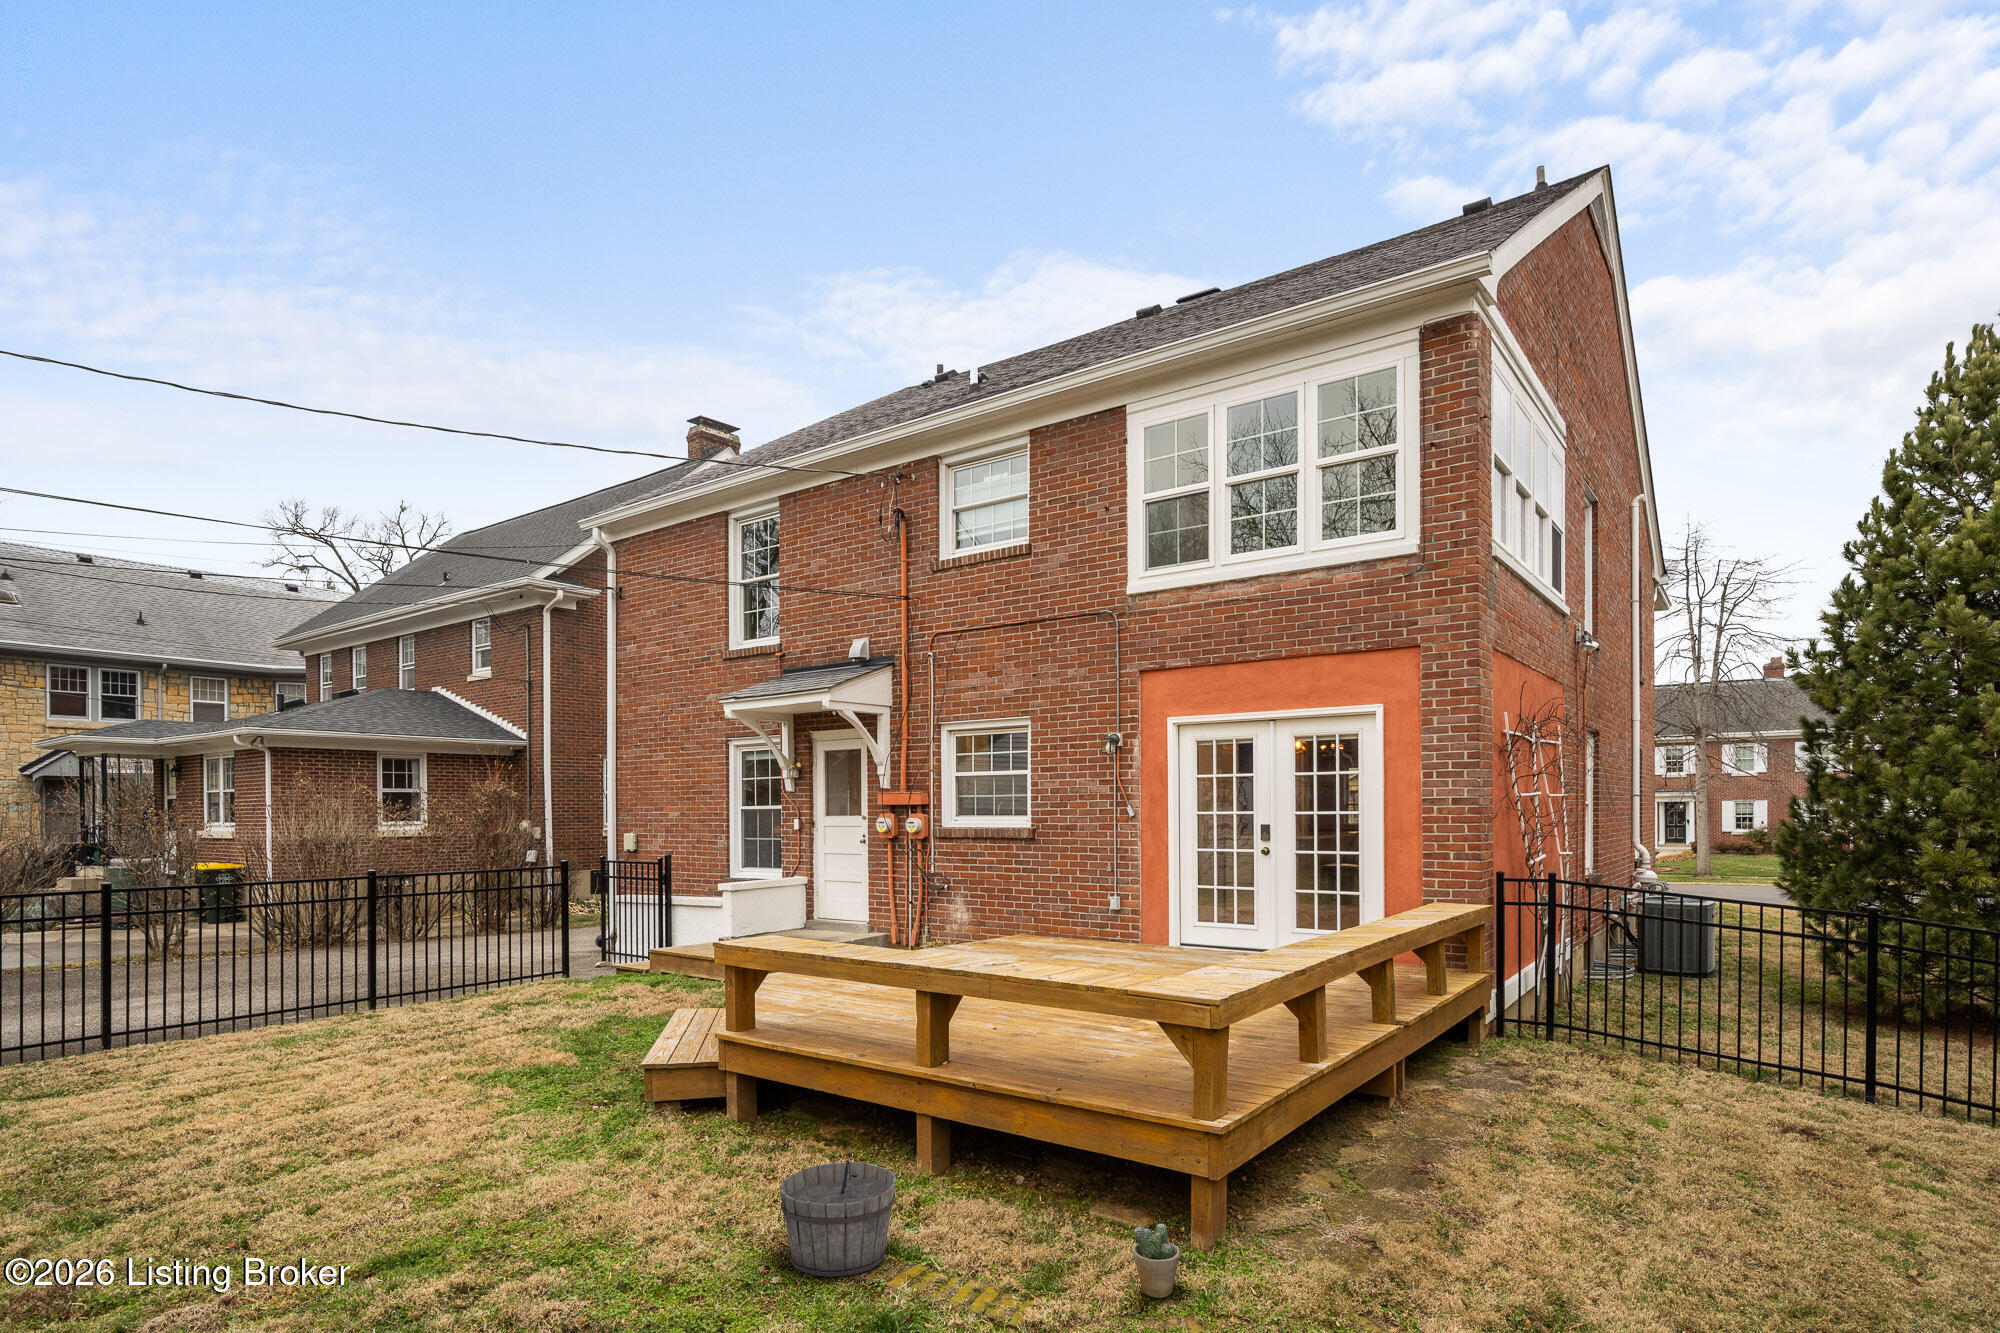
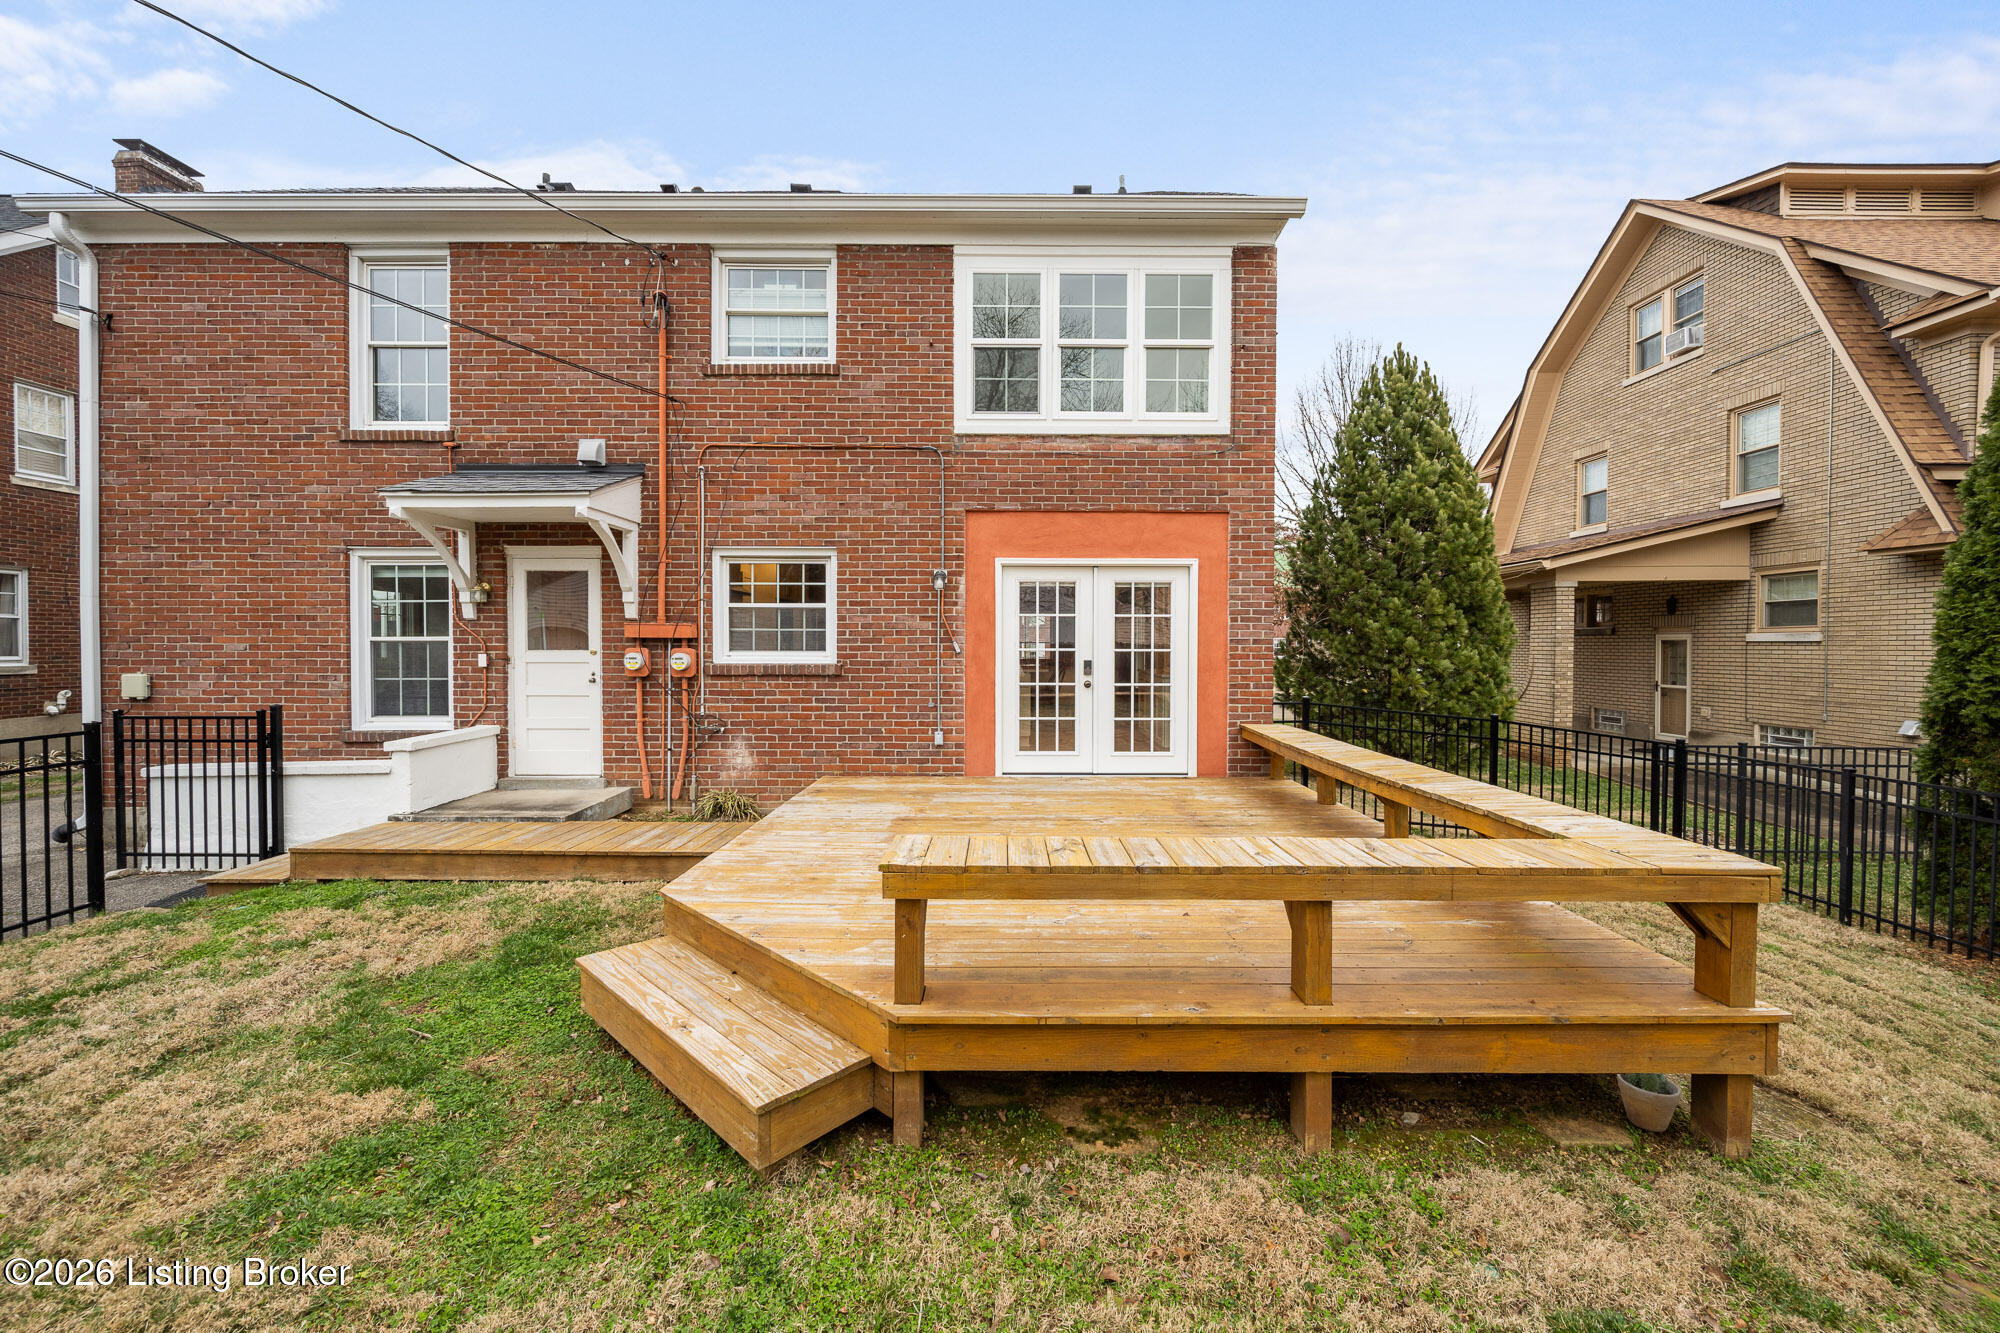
wooden bucket: present [778,1153,897,1277] -> none [1282,1073,1460,1261]

